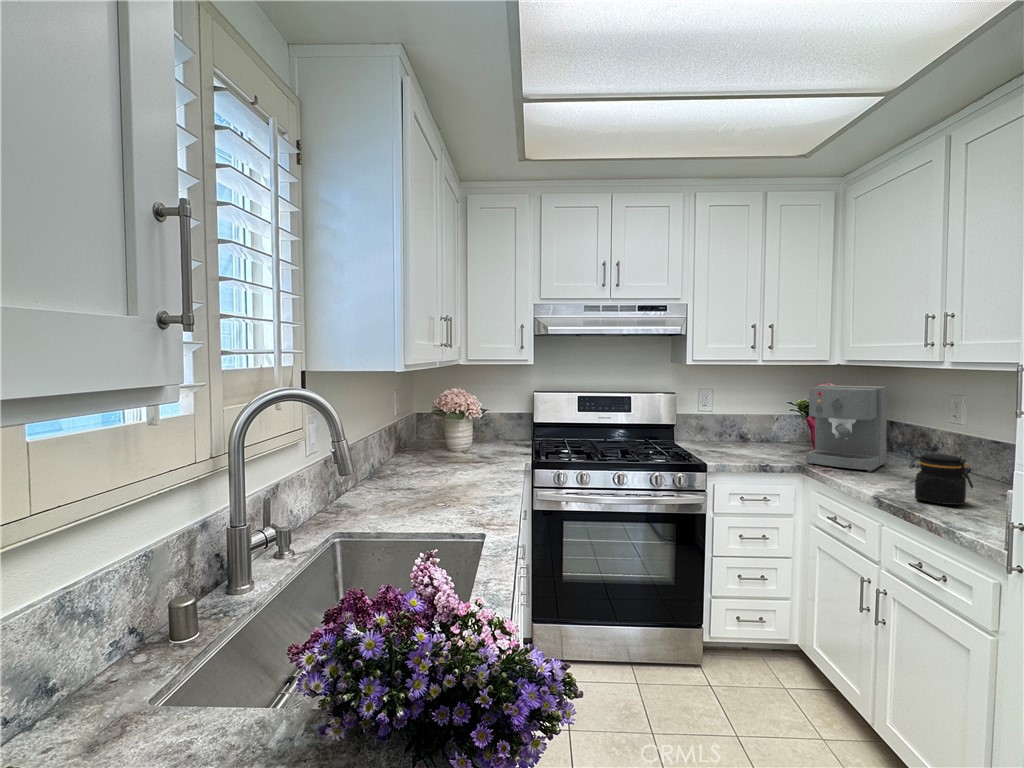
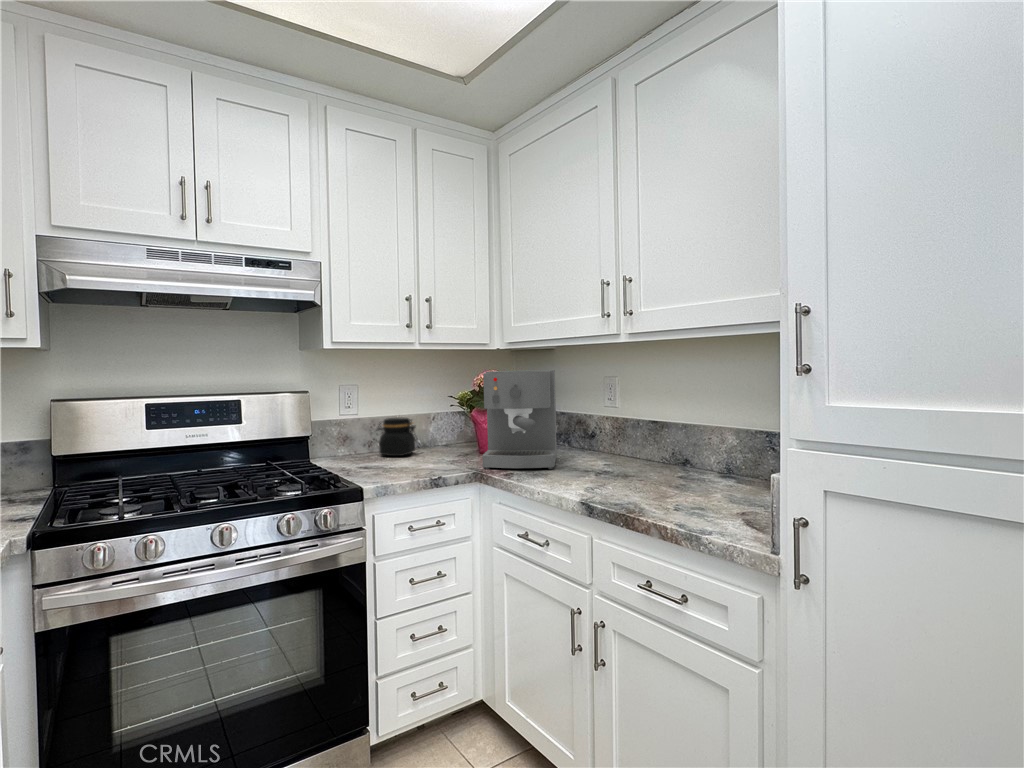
jar: present [909,454,973,505] -> present [377,418,416,456]

